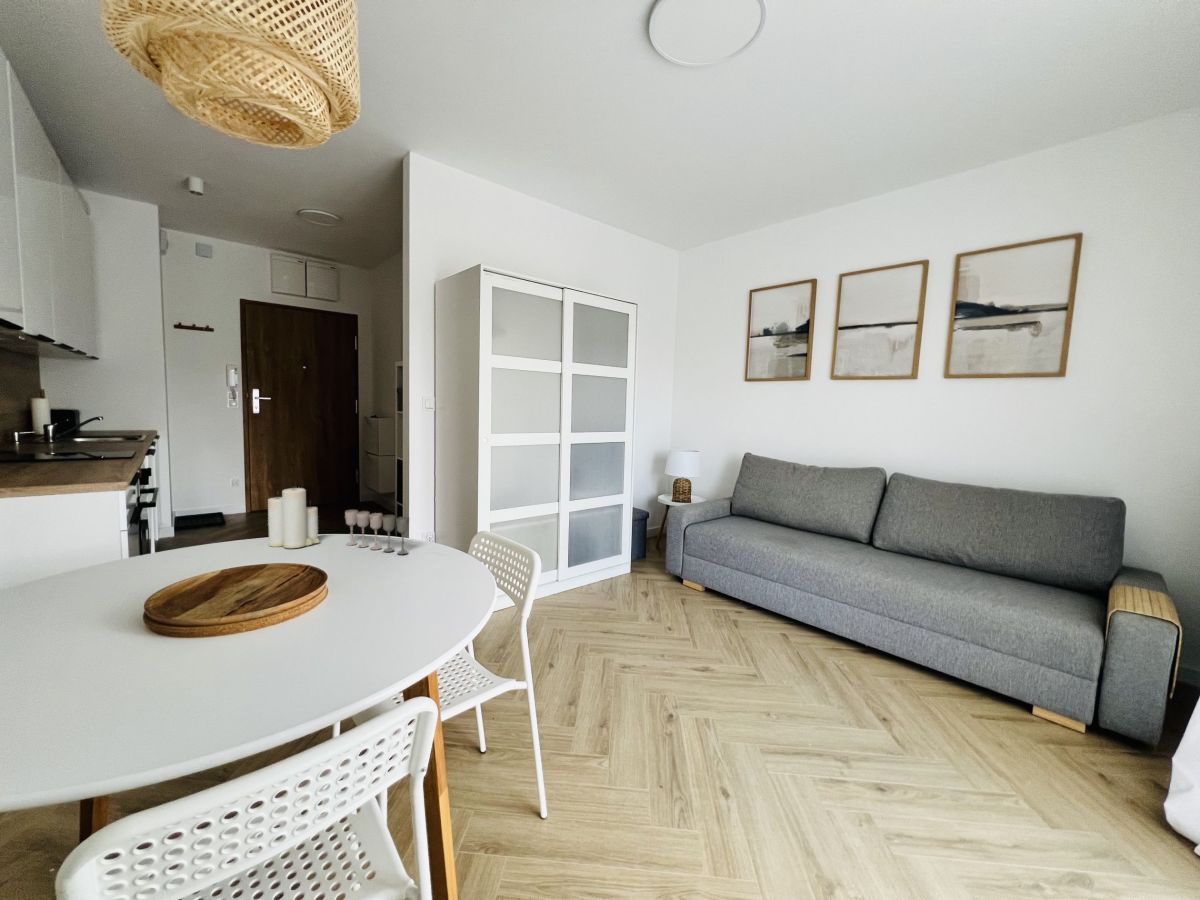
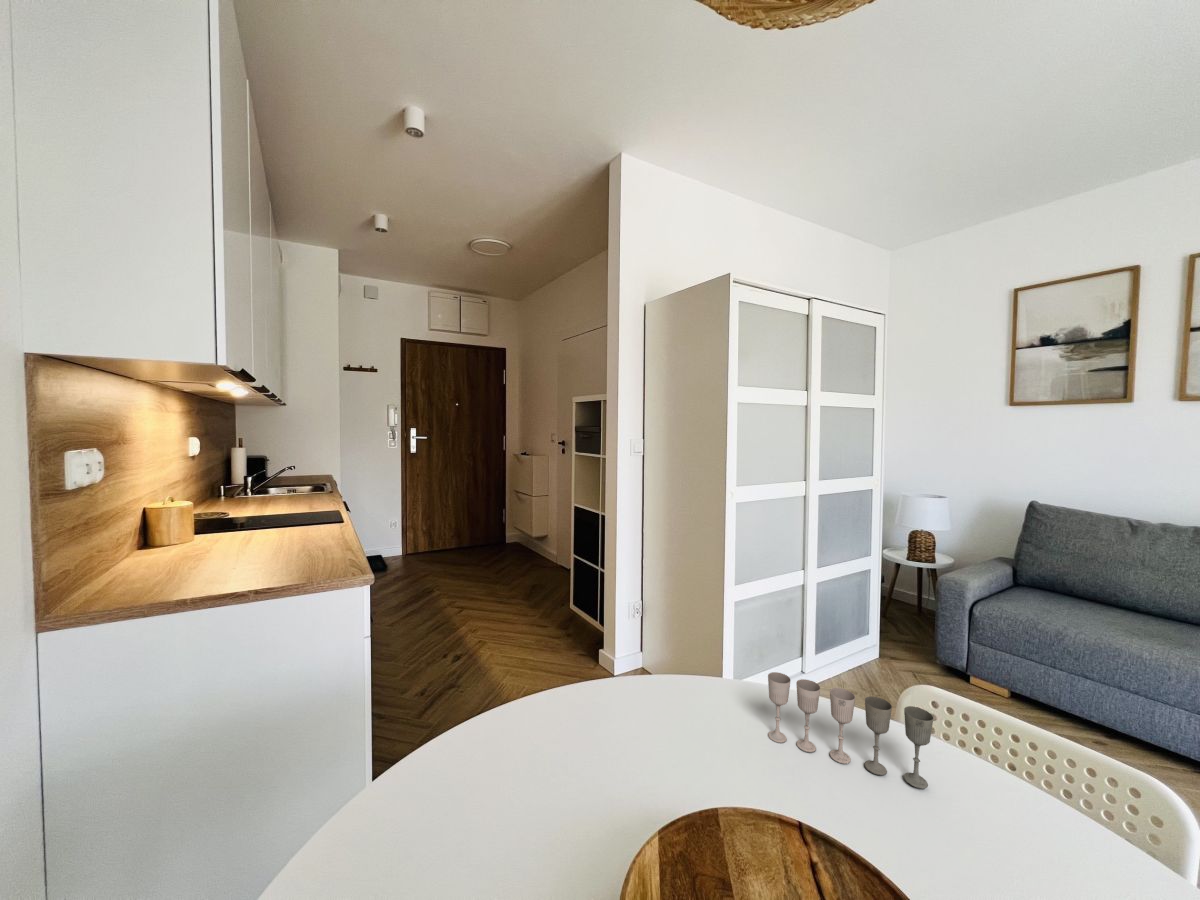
candle: present [268,488,320,548] -> none [644,632,725,758]

